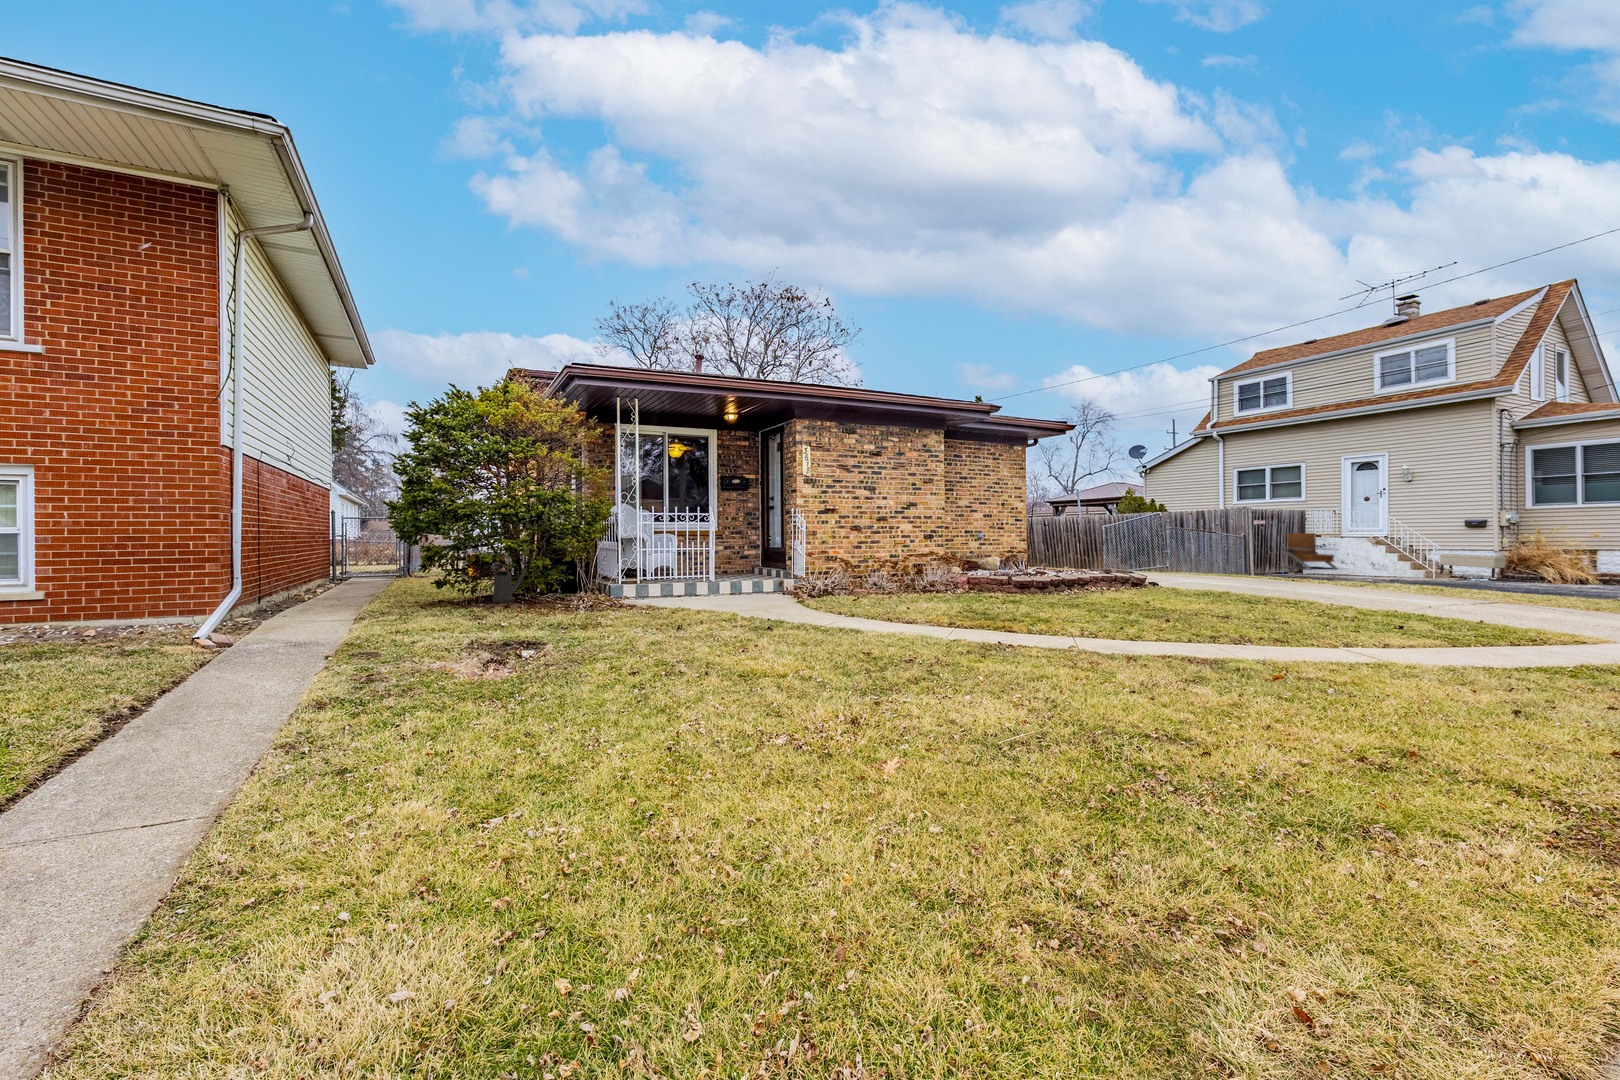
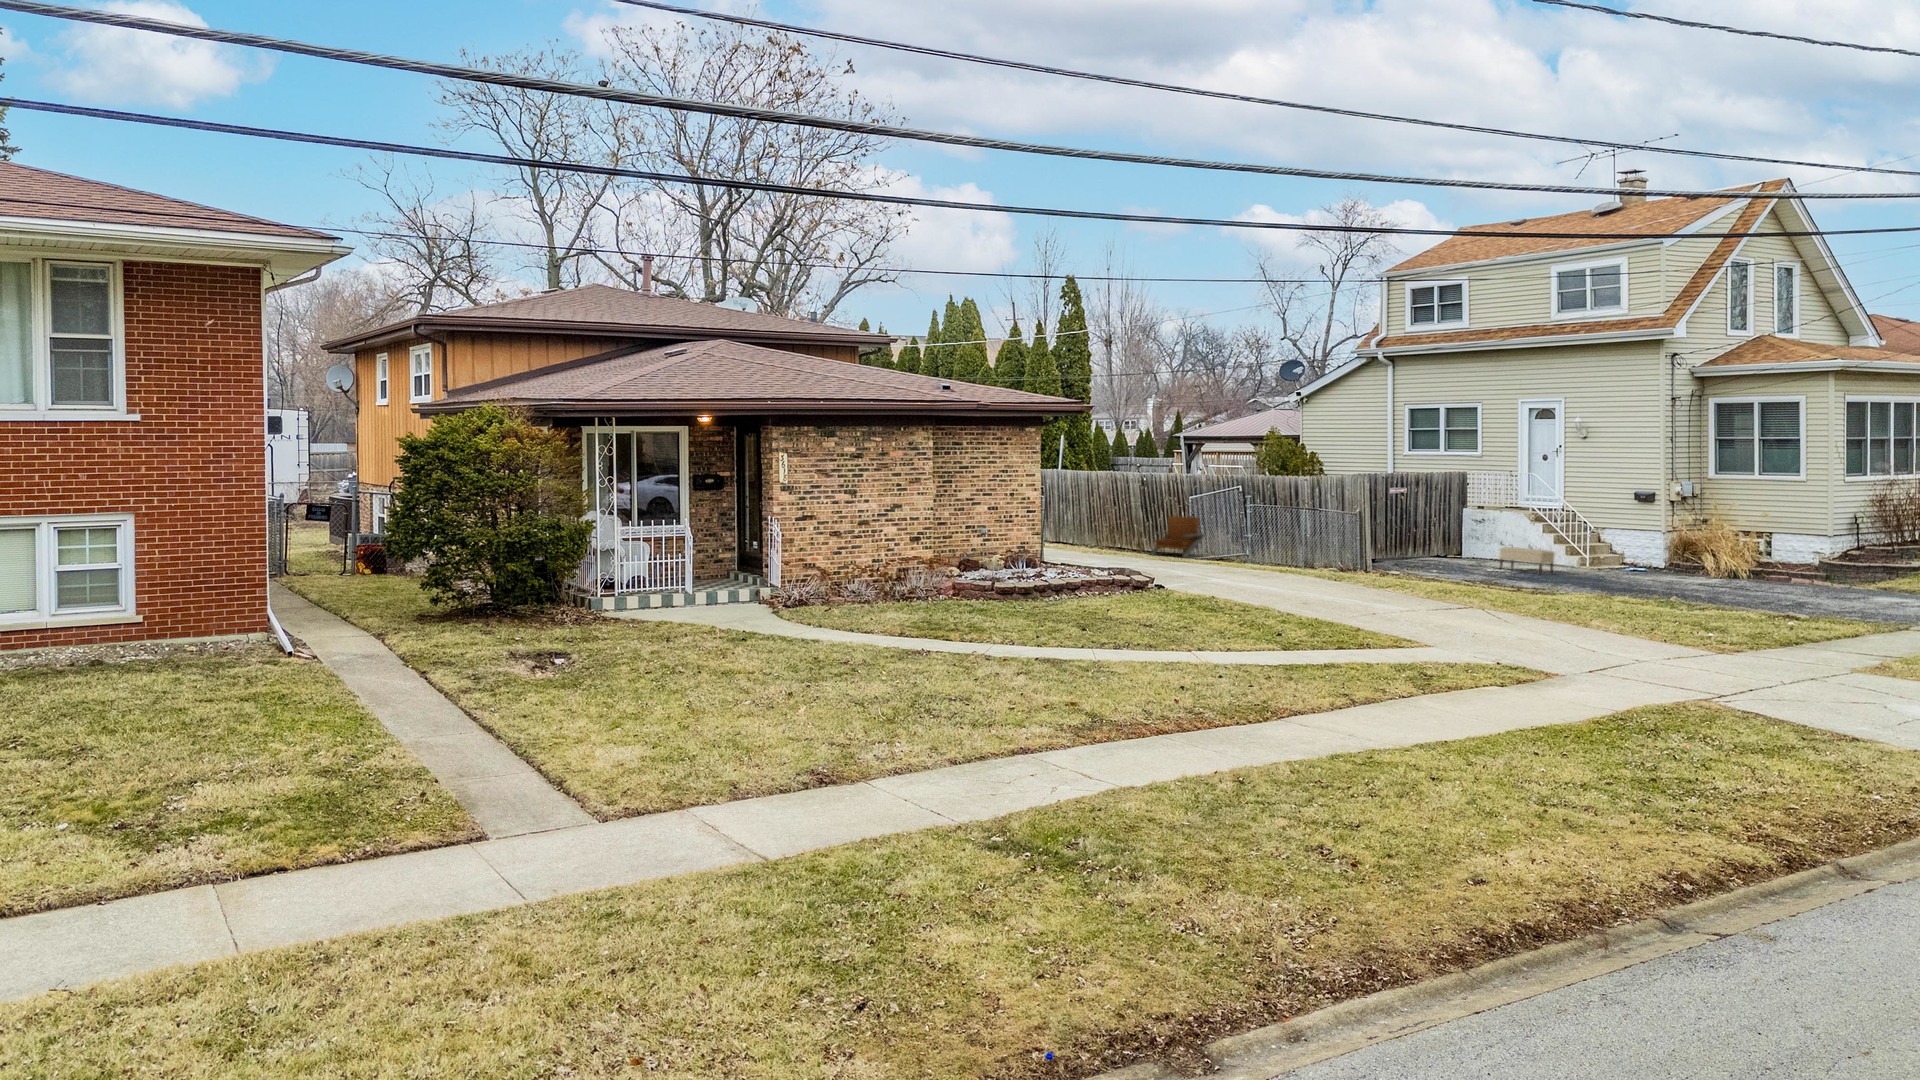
lounge chair: present [1281,533,1337,569] -> present [1150,516,1204,558]
watering can: present [490,564,527,603] -> none [476,581,507,617]

